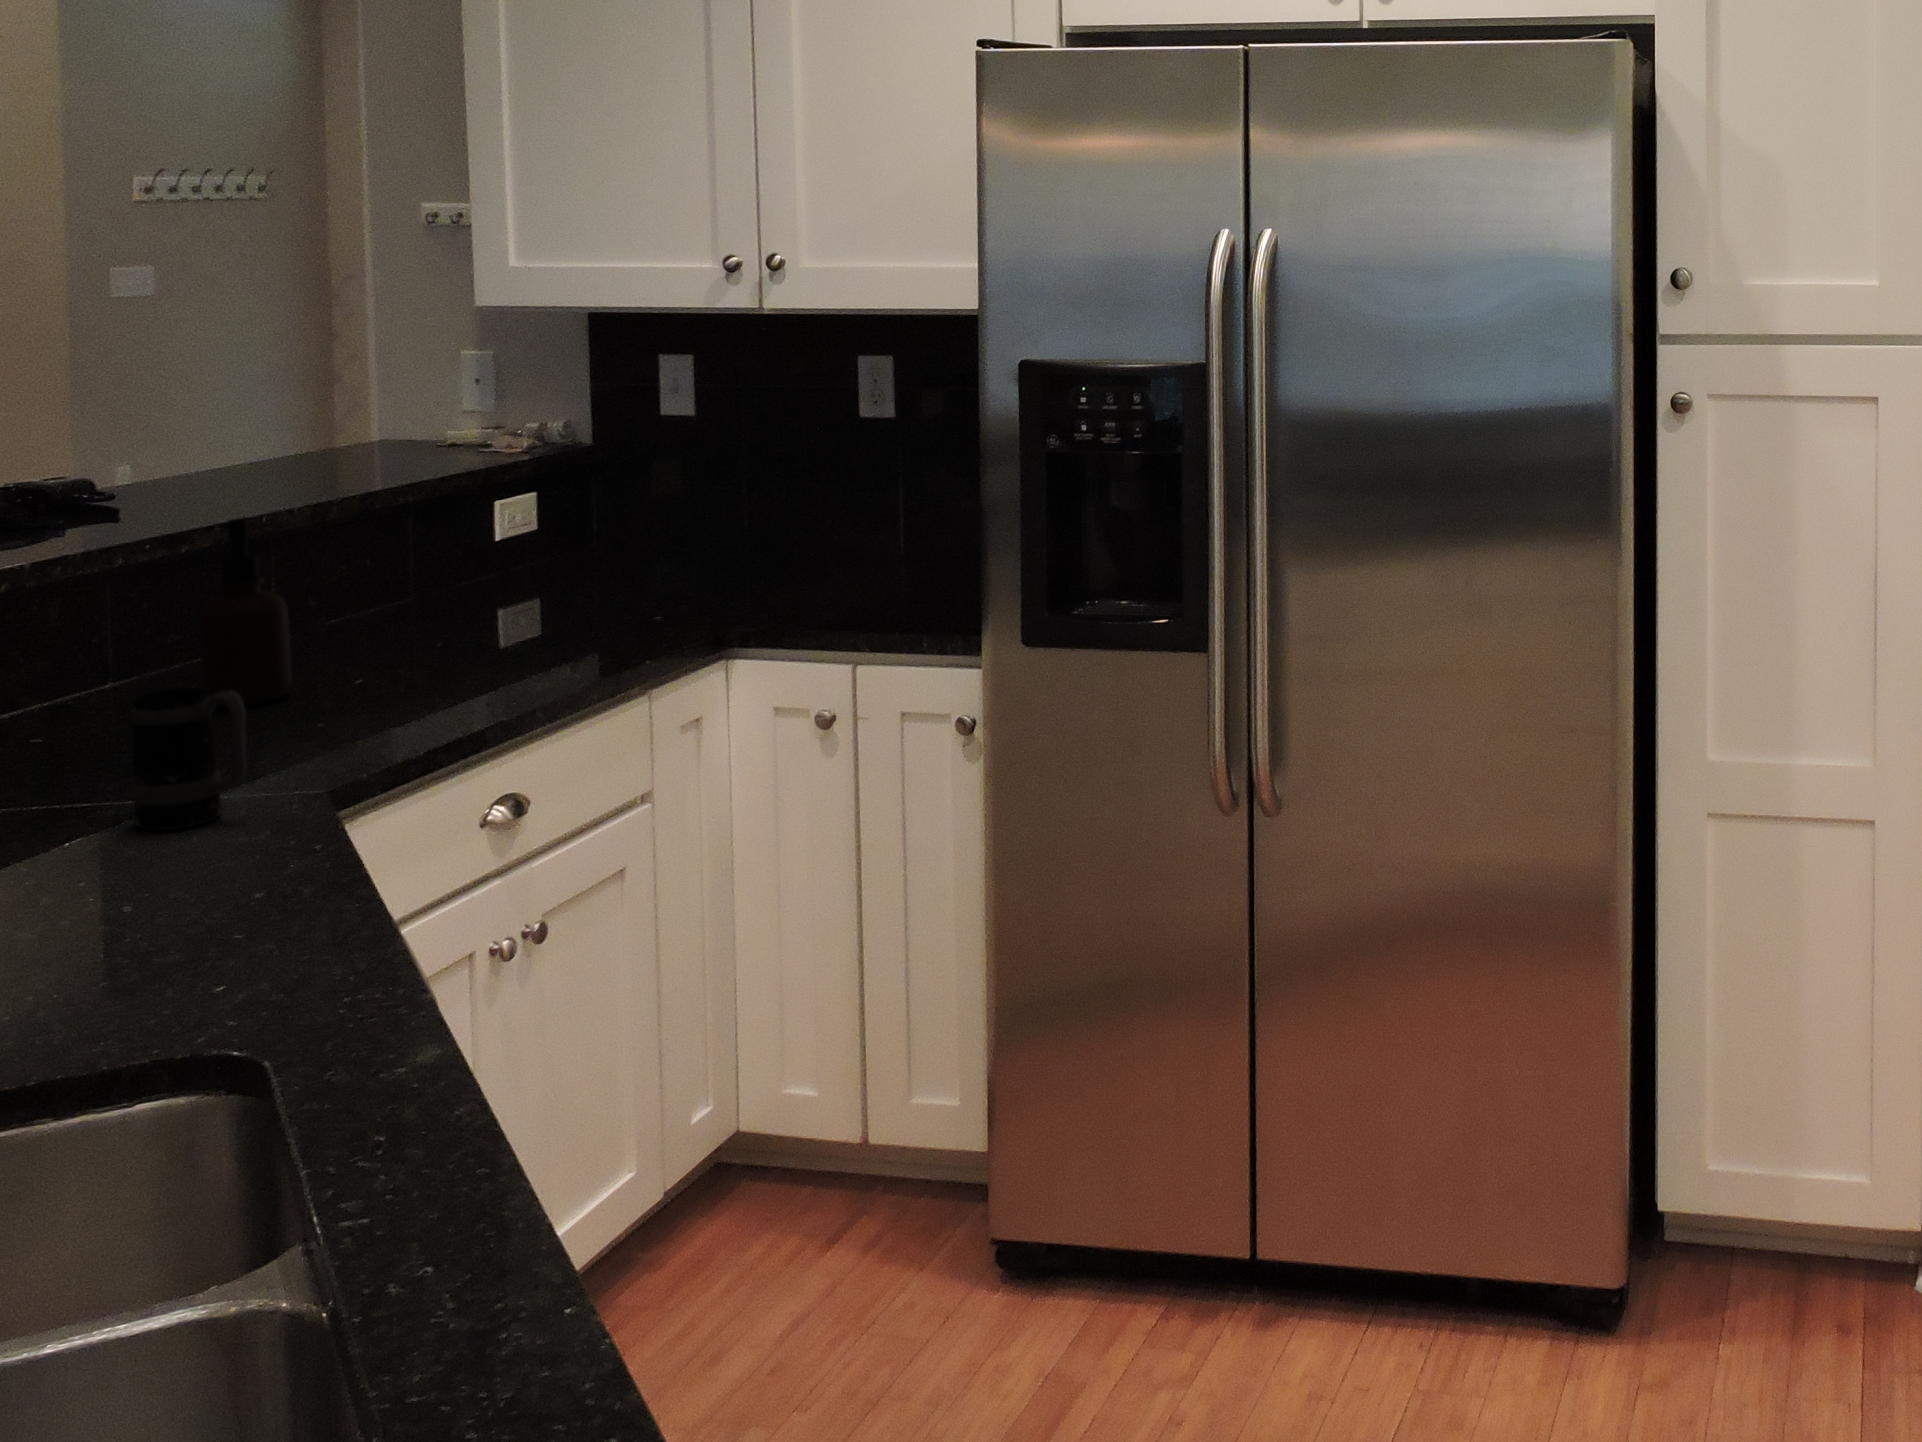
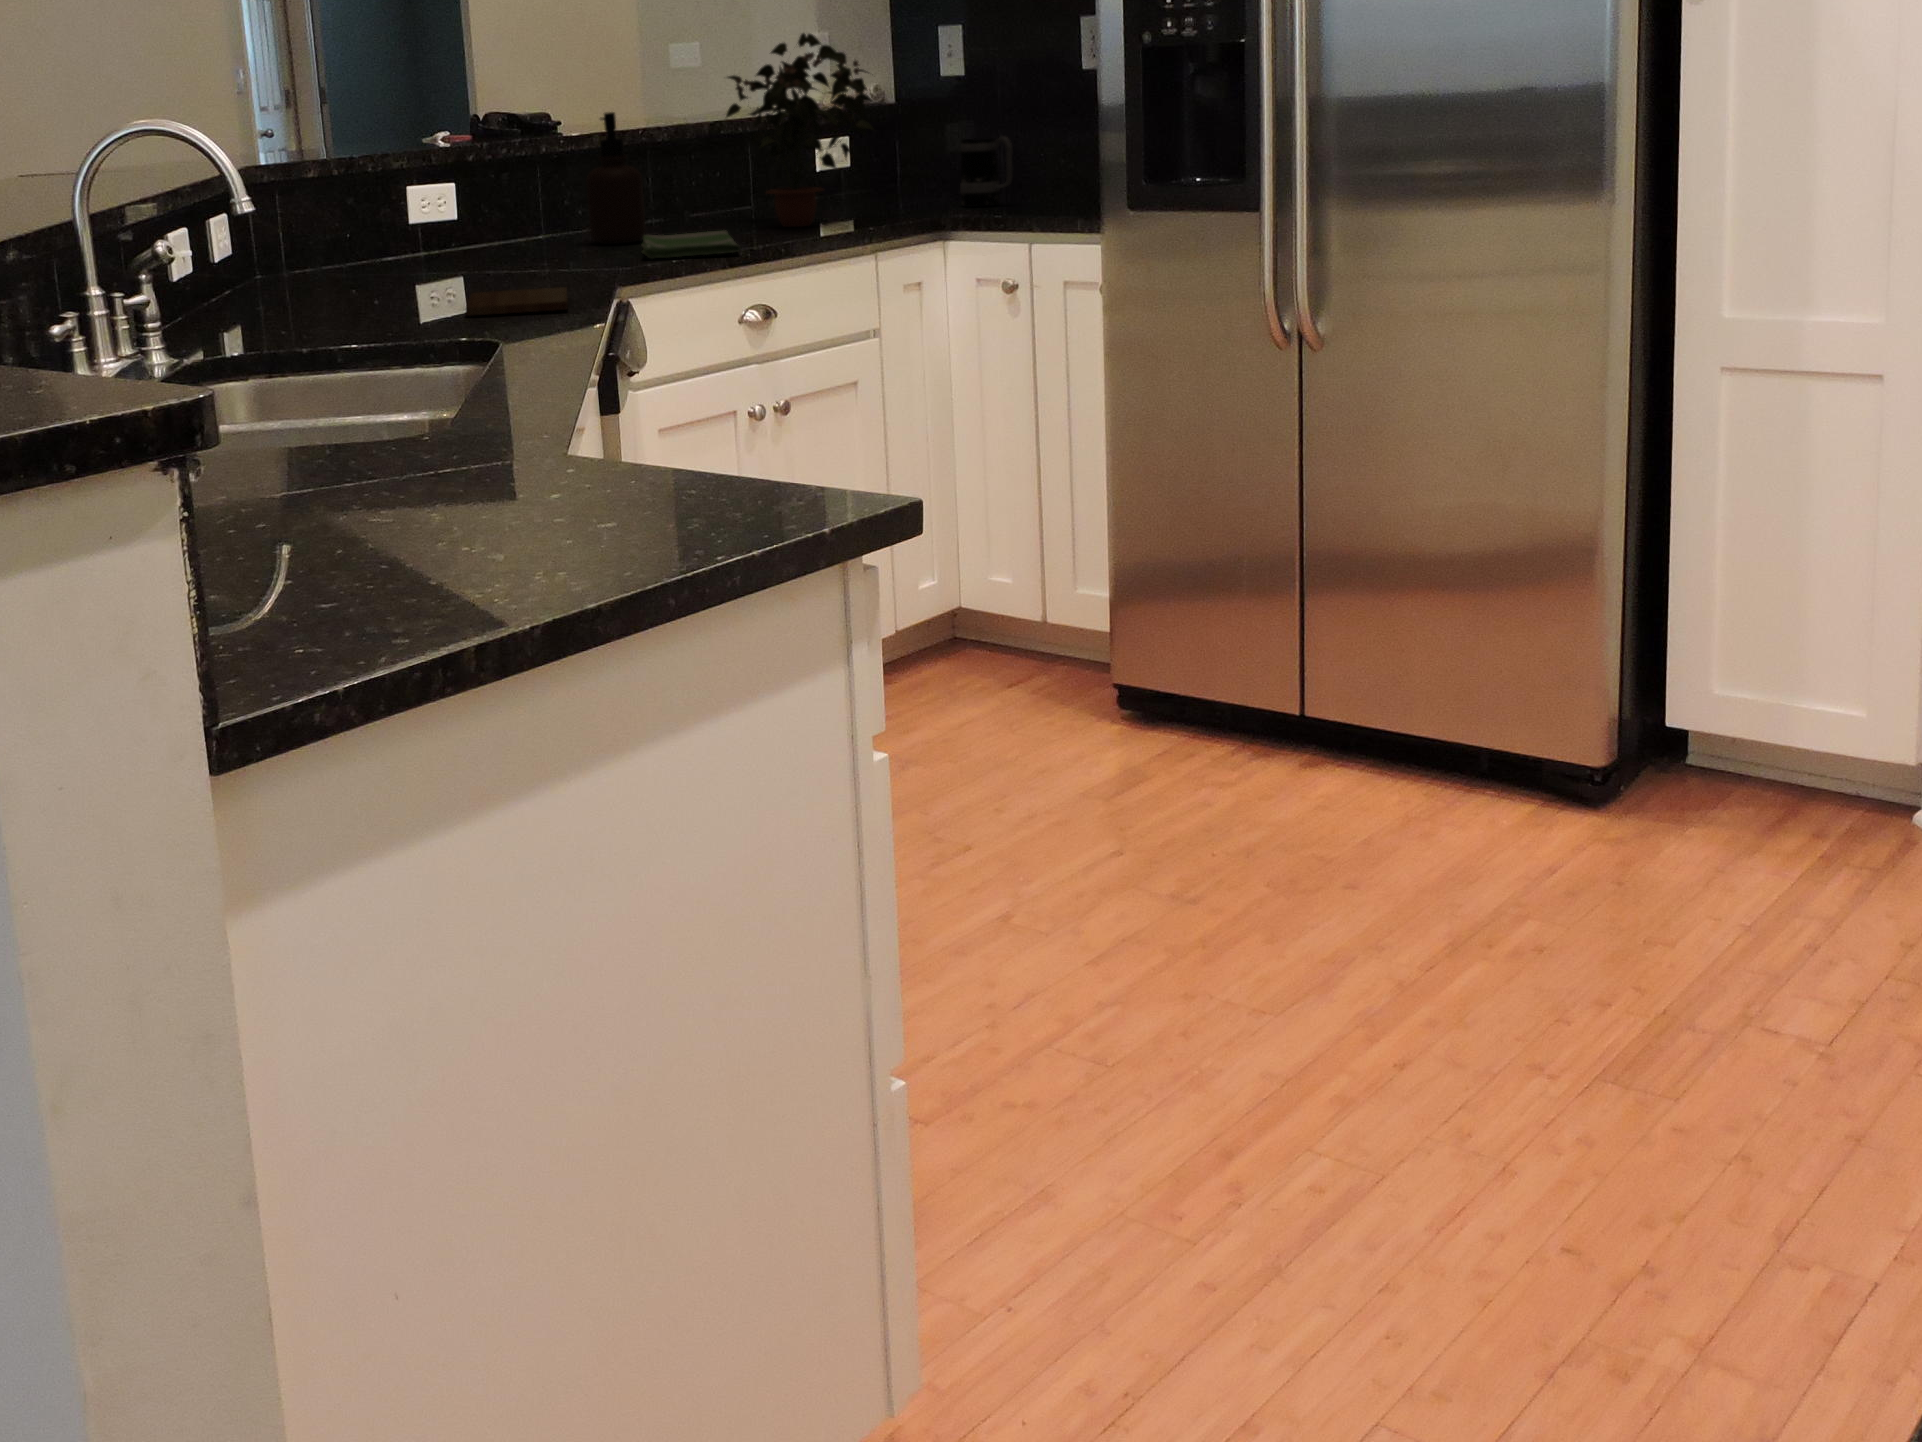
potted plant: none [377,383,623,645] -> present [726,33,873,227]
dish towel: none [300,680,478,750] -> present [642,231,741,258]
mug: present [132,687,247,830] -> present [960,136,1012,207]
cutting board: none [116,864,318,962] -> present [466,287,568,316]

